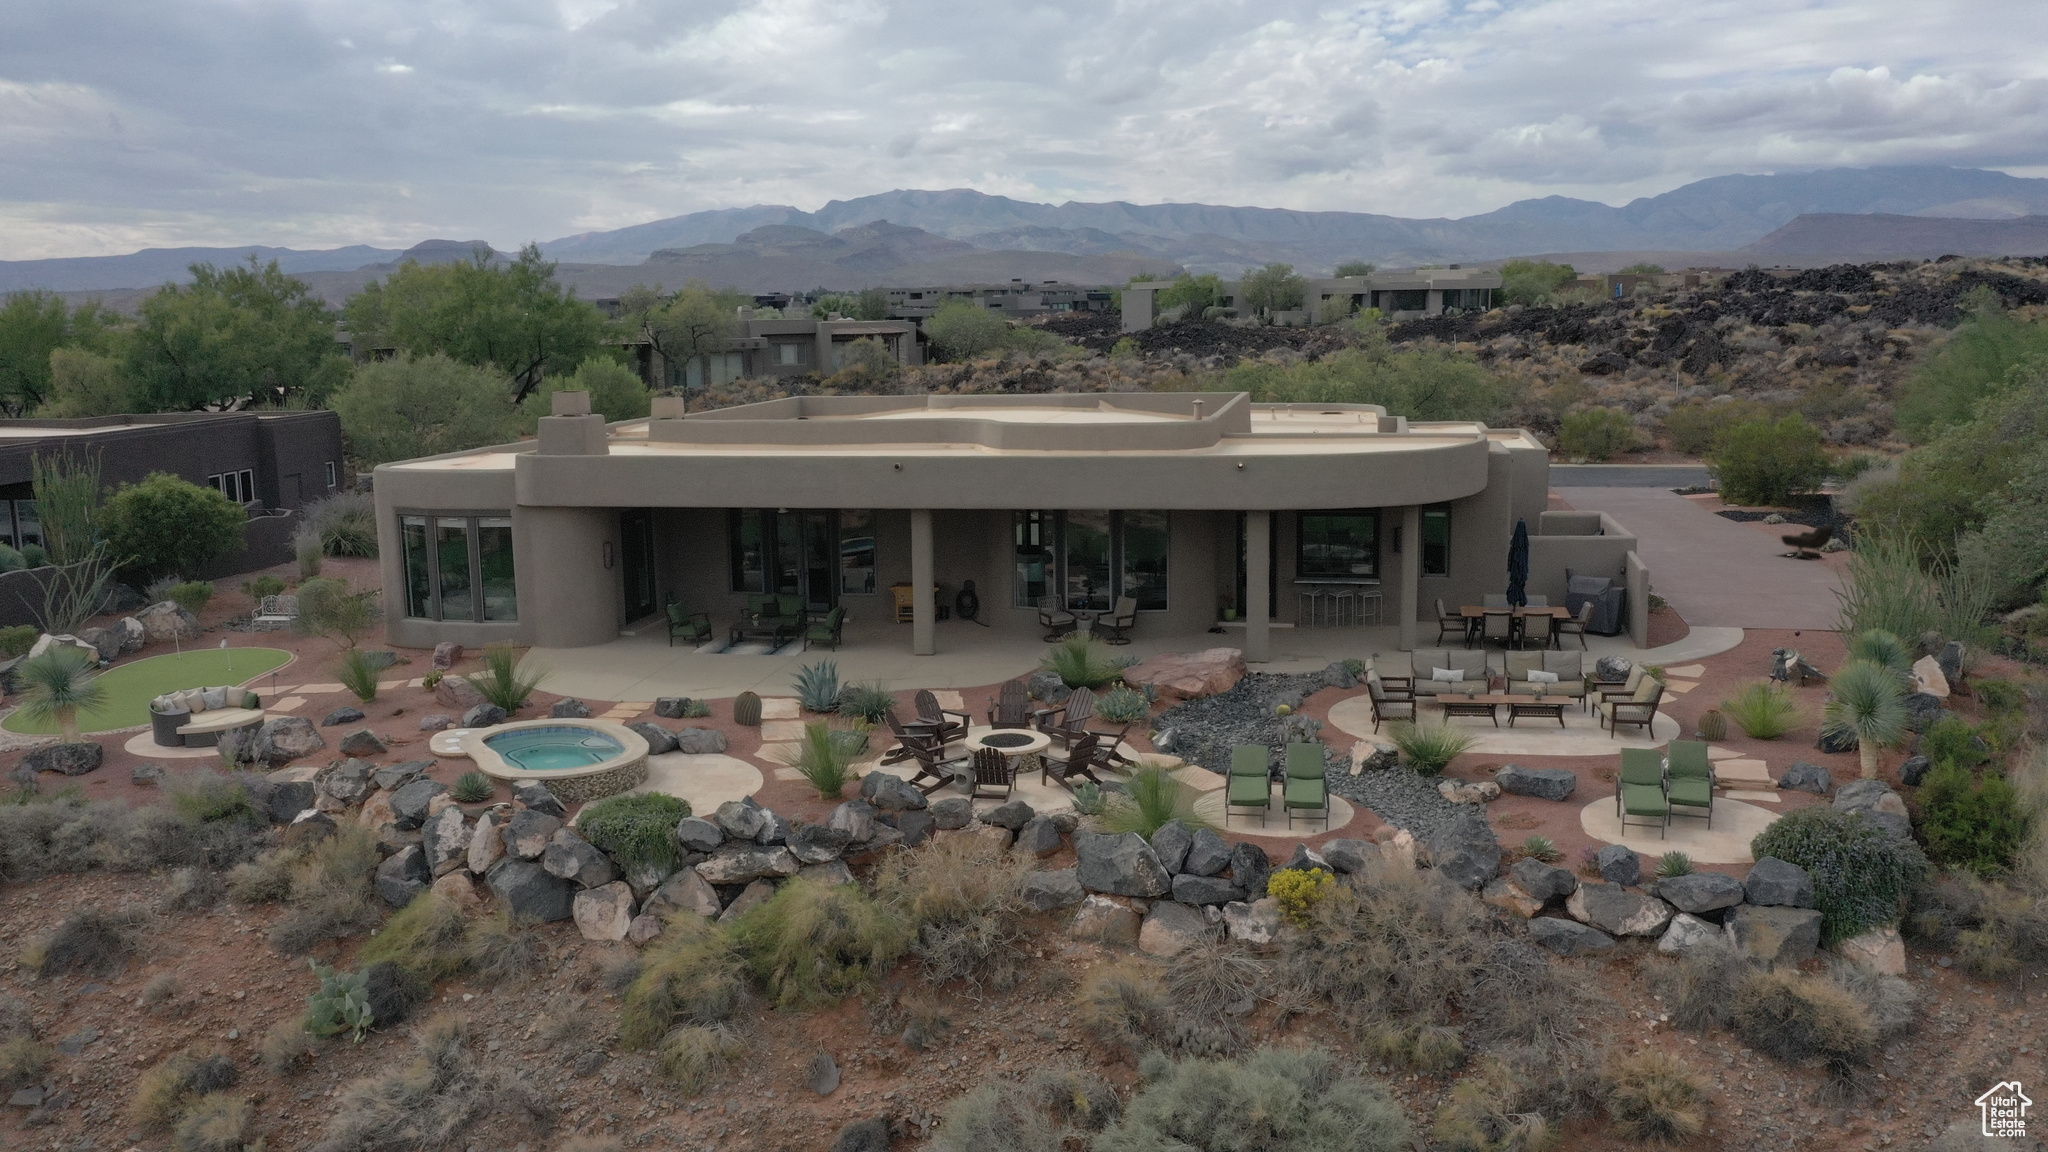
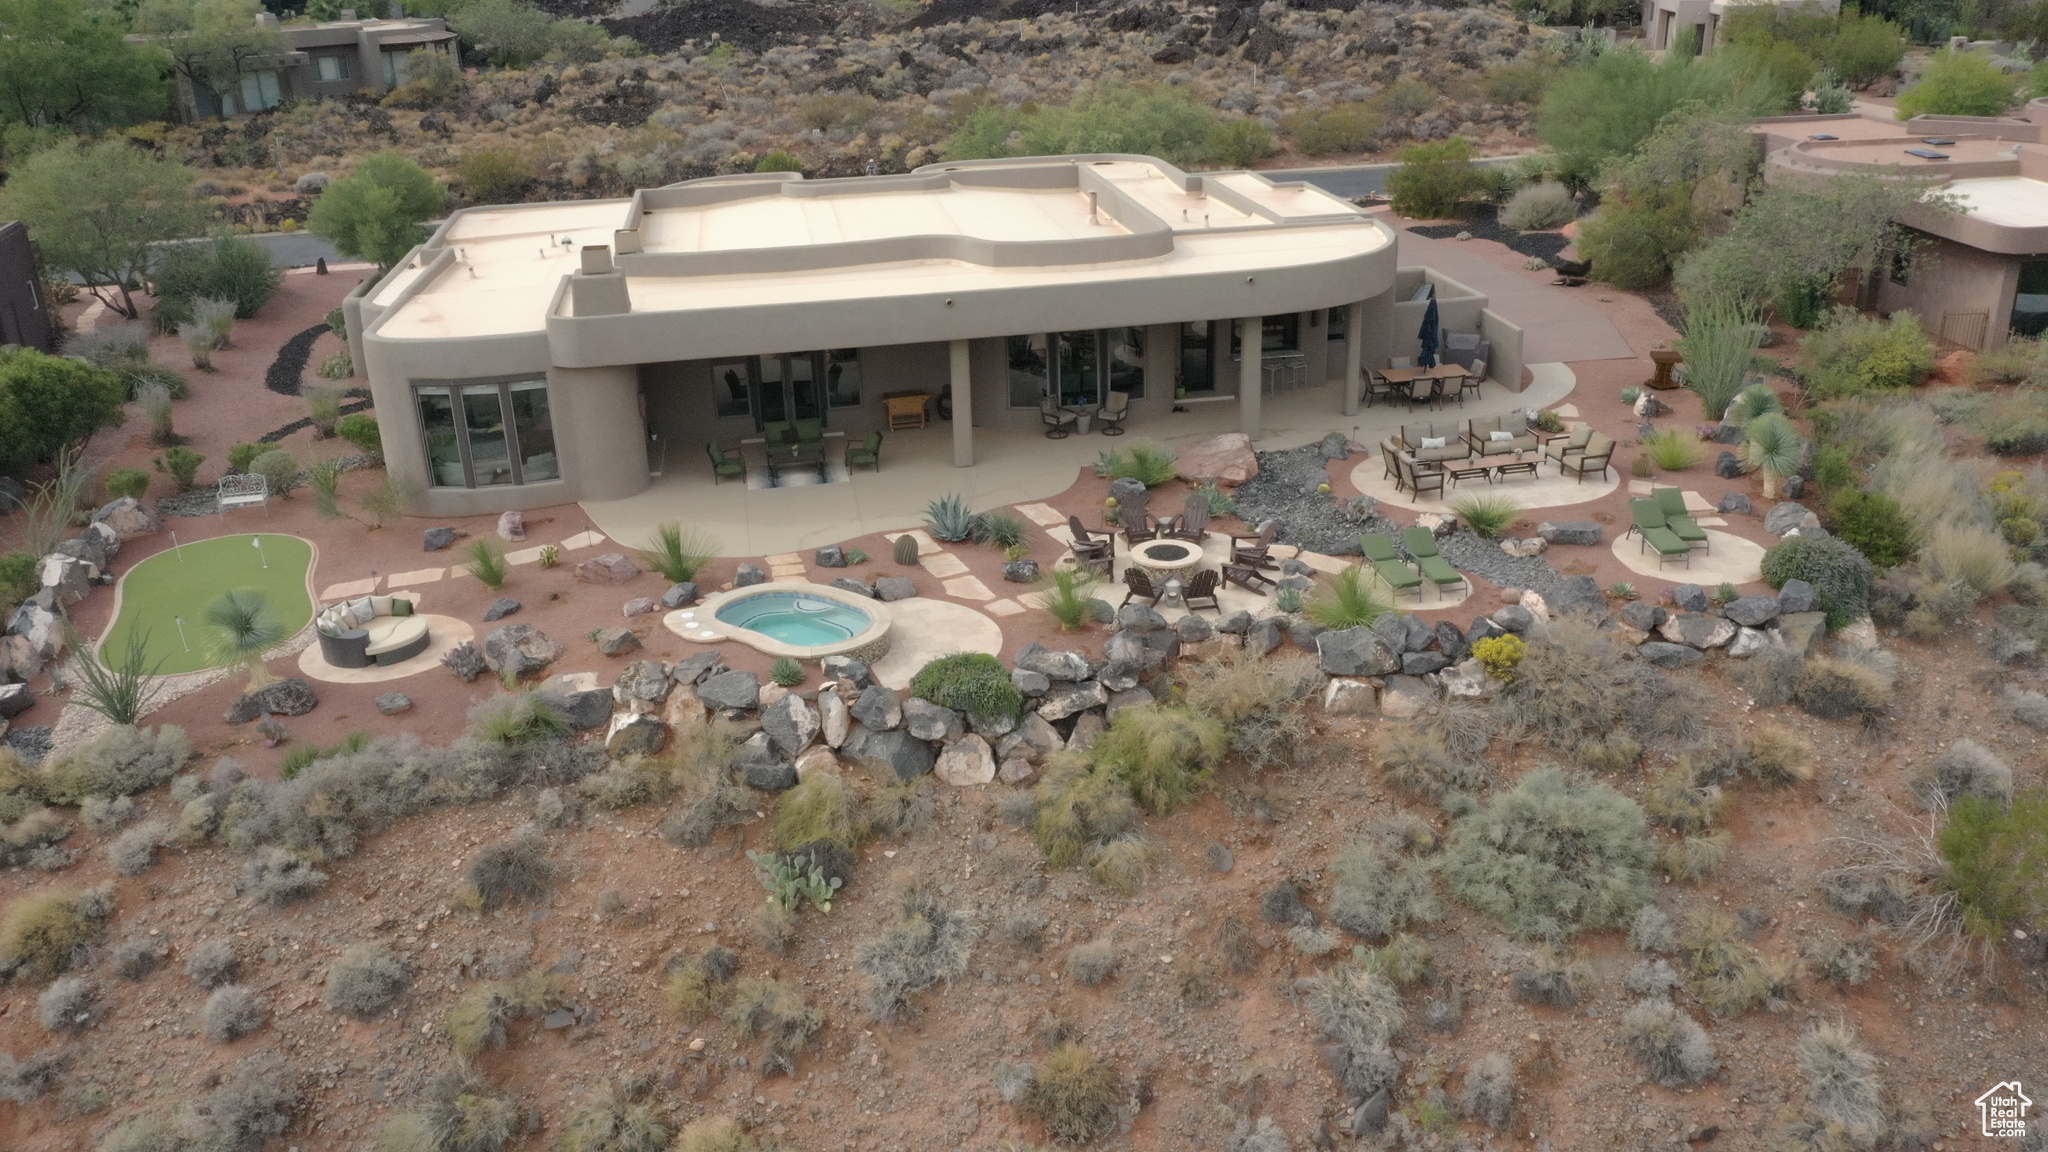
side table: none [1801,613,1847,661] -> present [1644,351,1683,390]

